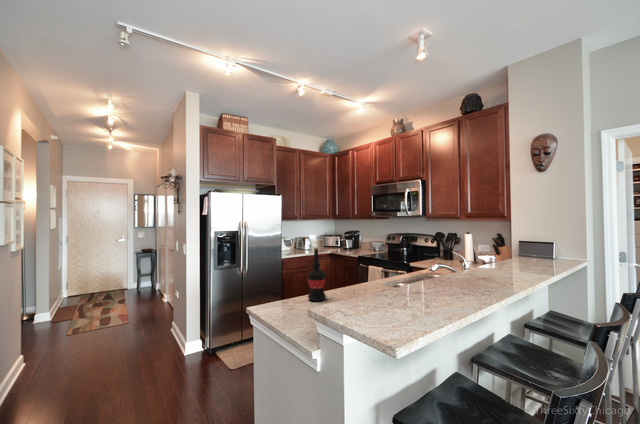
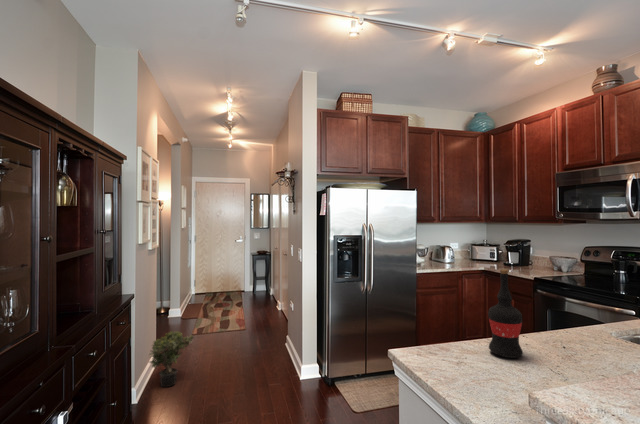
potted plant: none [15,329,71,386] -> present [150,331,194,387]

